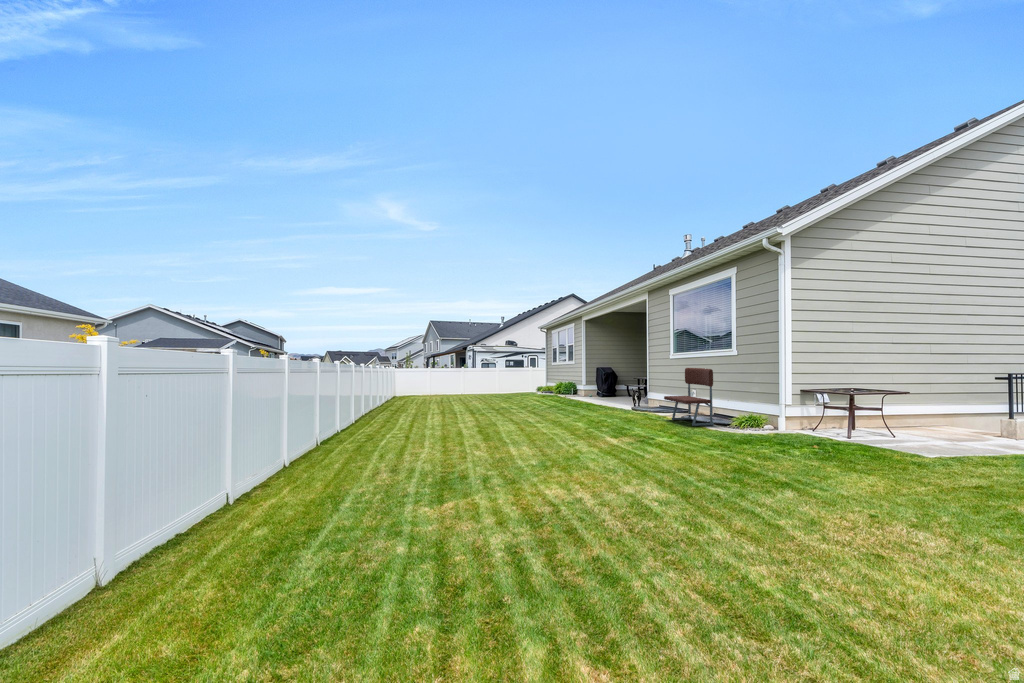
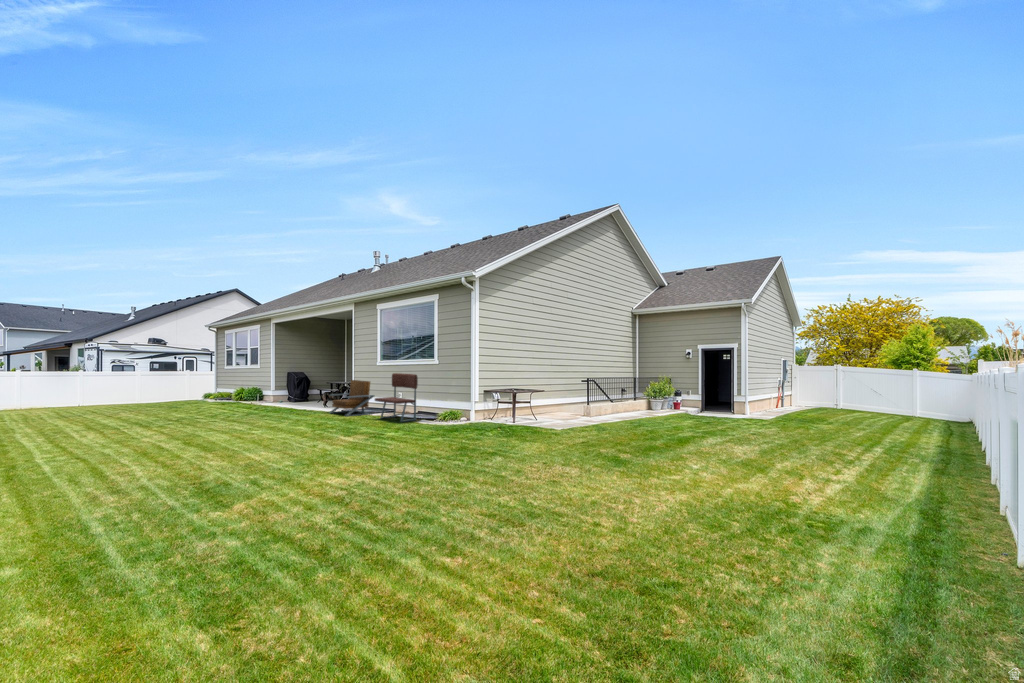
lounge chair: none [622,375,669,415] -> present [329,380,374,417]

